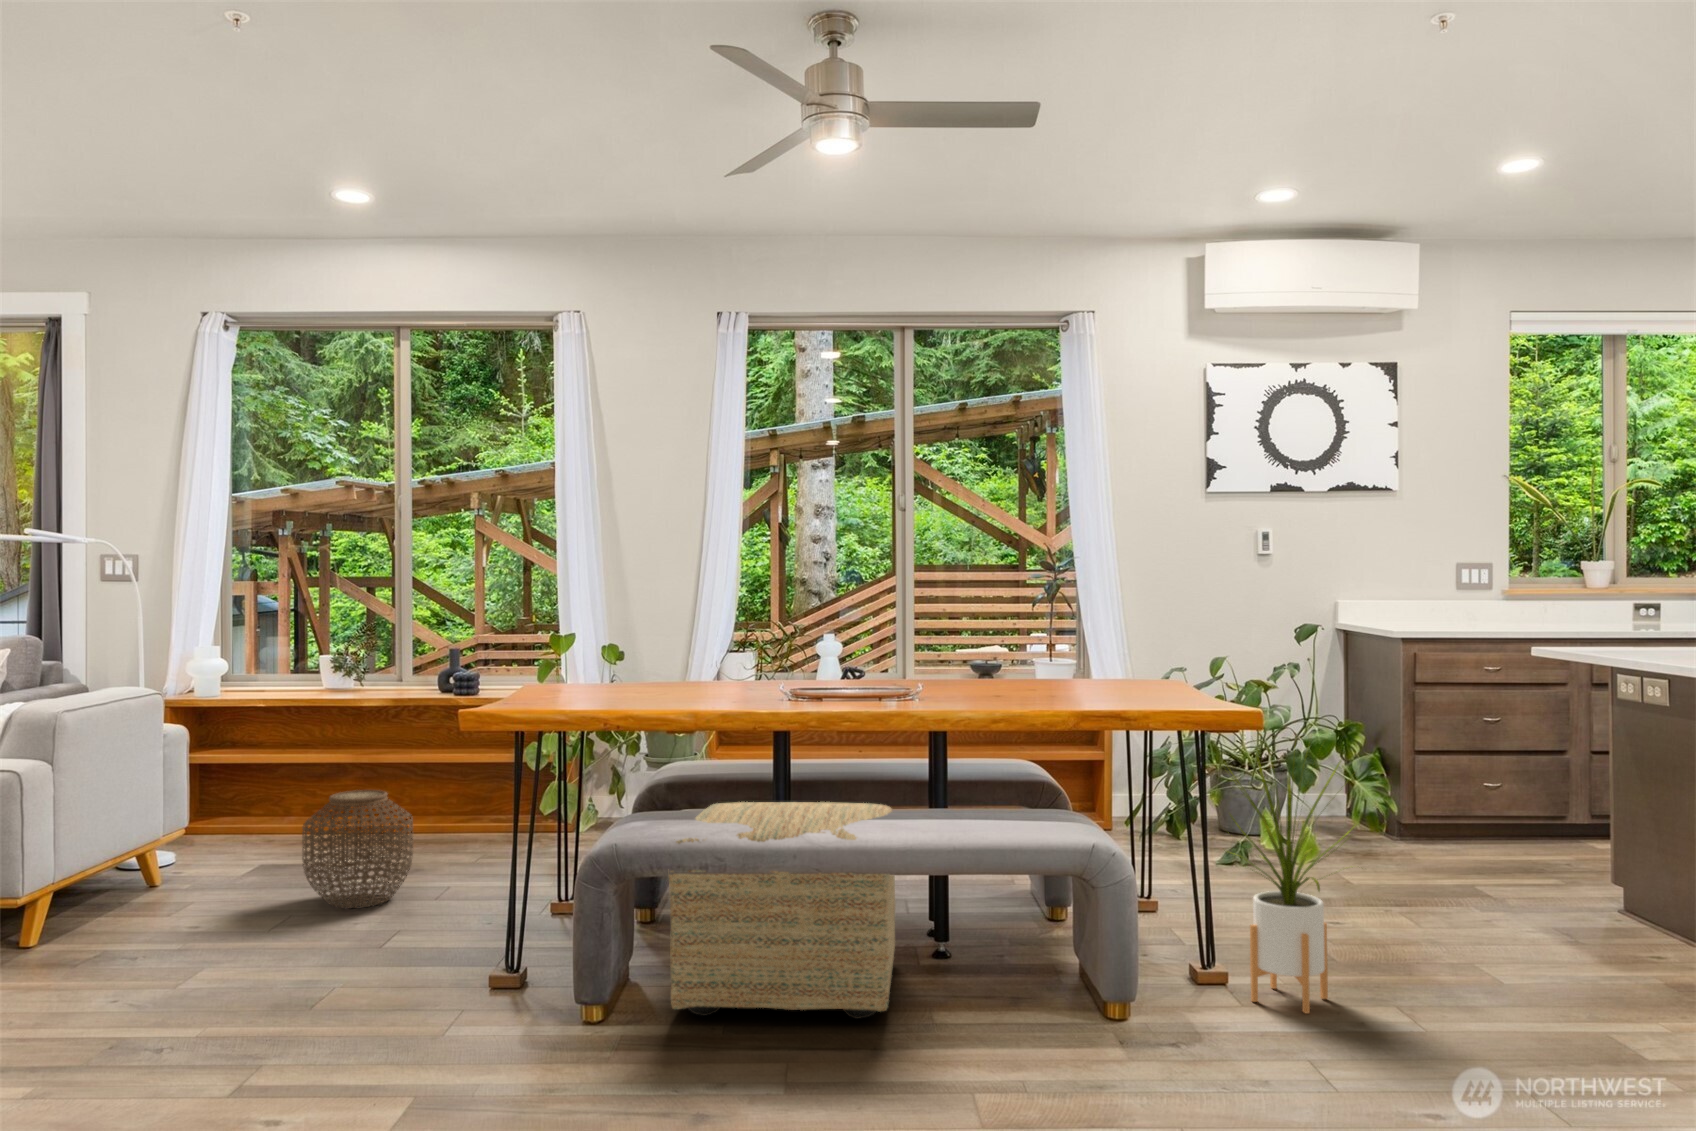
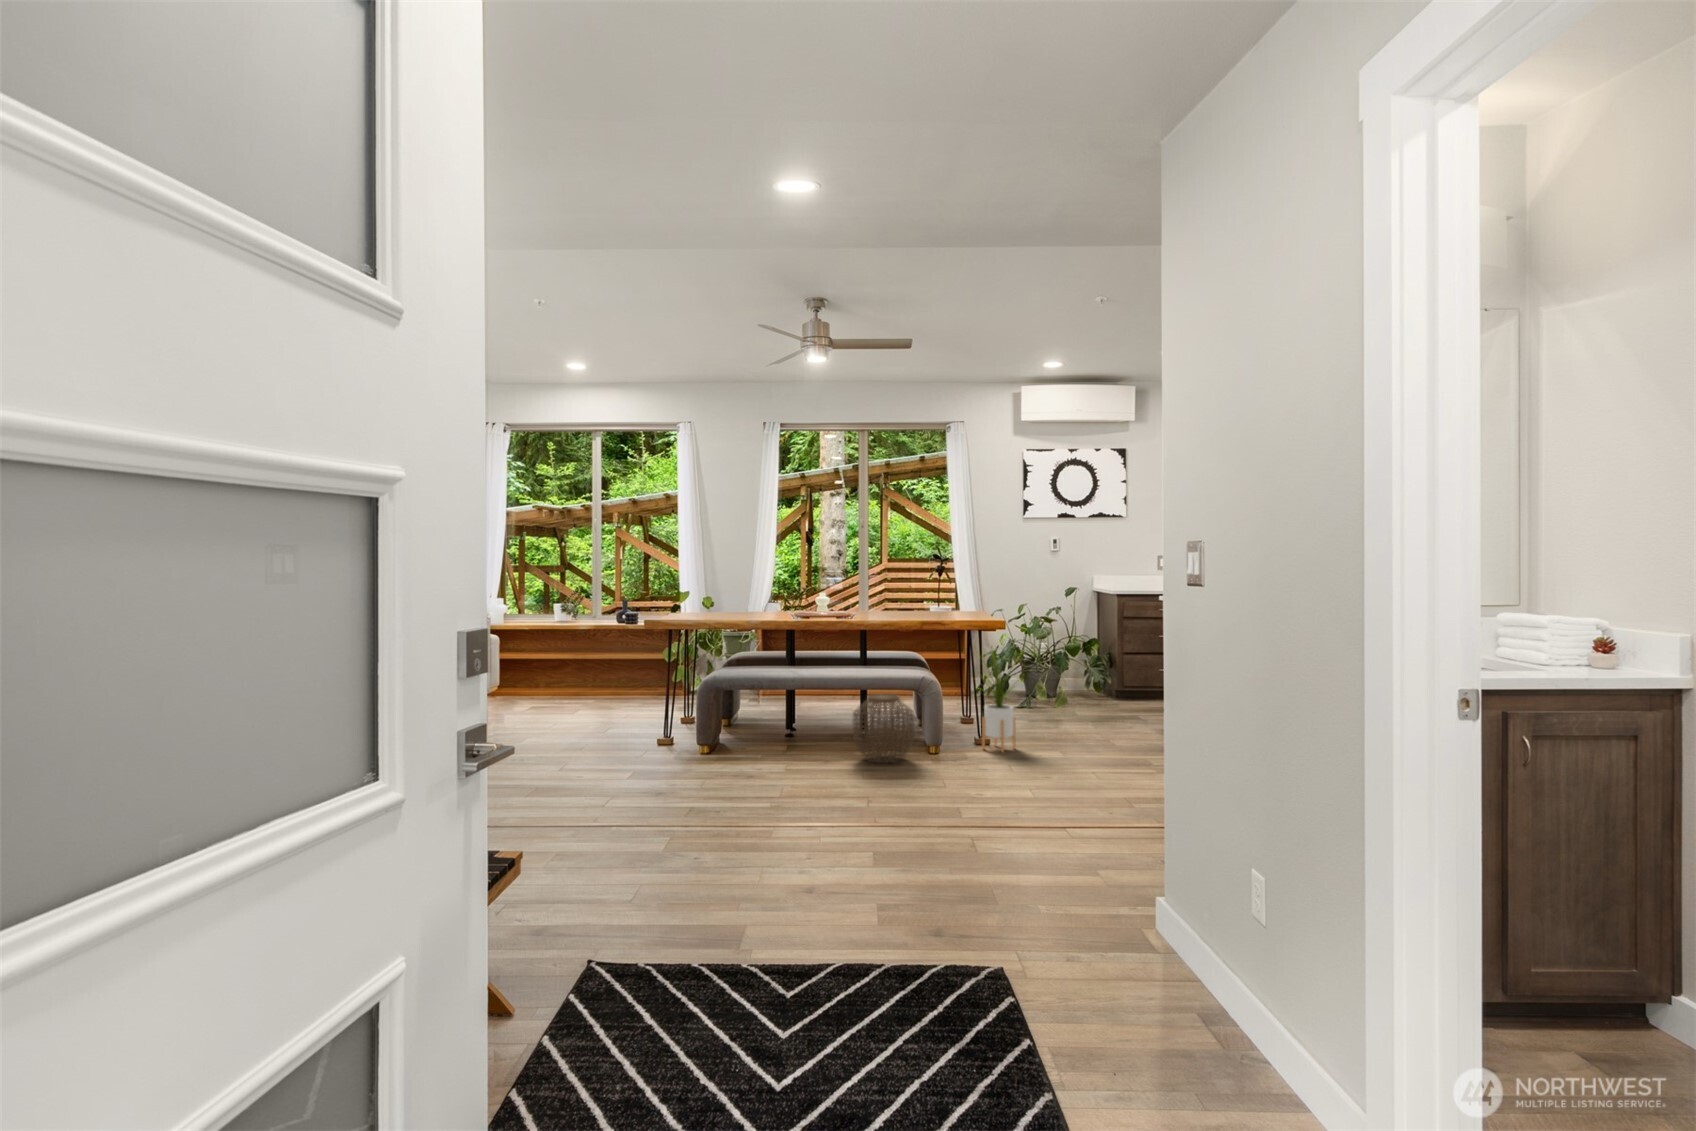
woven basket: present [302,790,413,908] -> present [853,694,915,764]
ottoman: present [669,802,895,1019] -> none [735,667,835,752]

